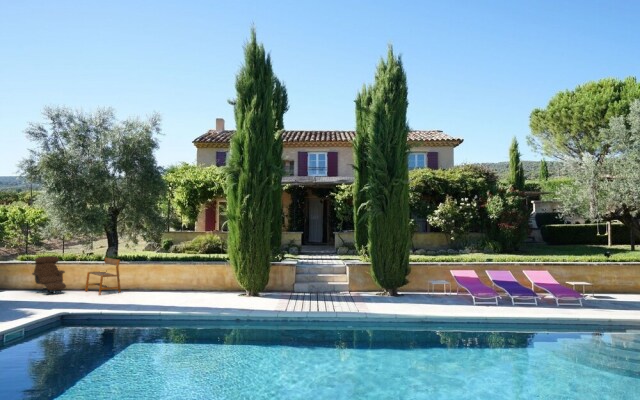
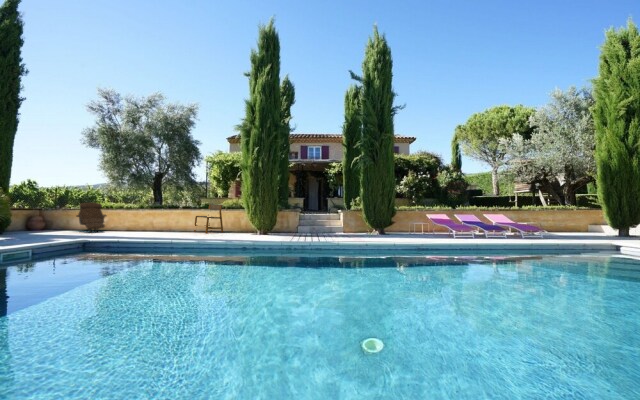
bench: present [85,257,121,295] -> present [194,204,223,234]

